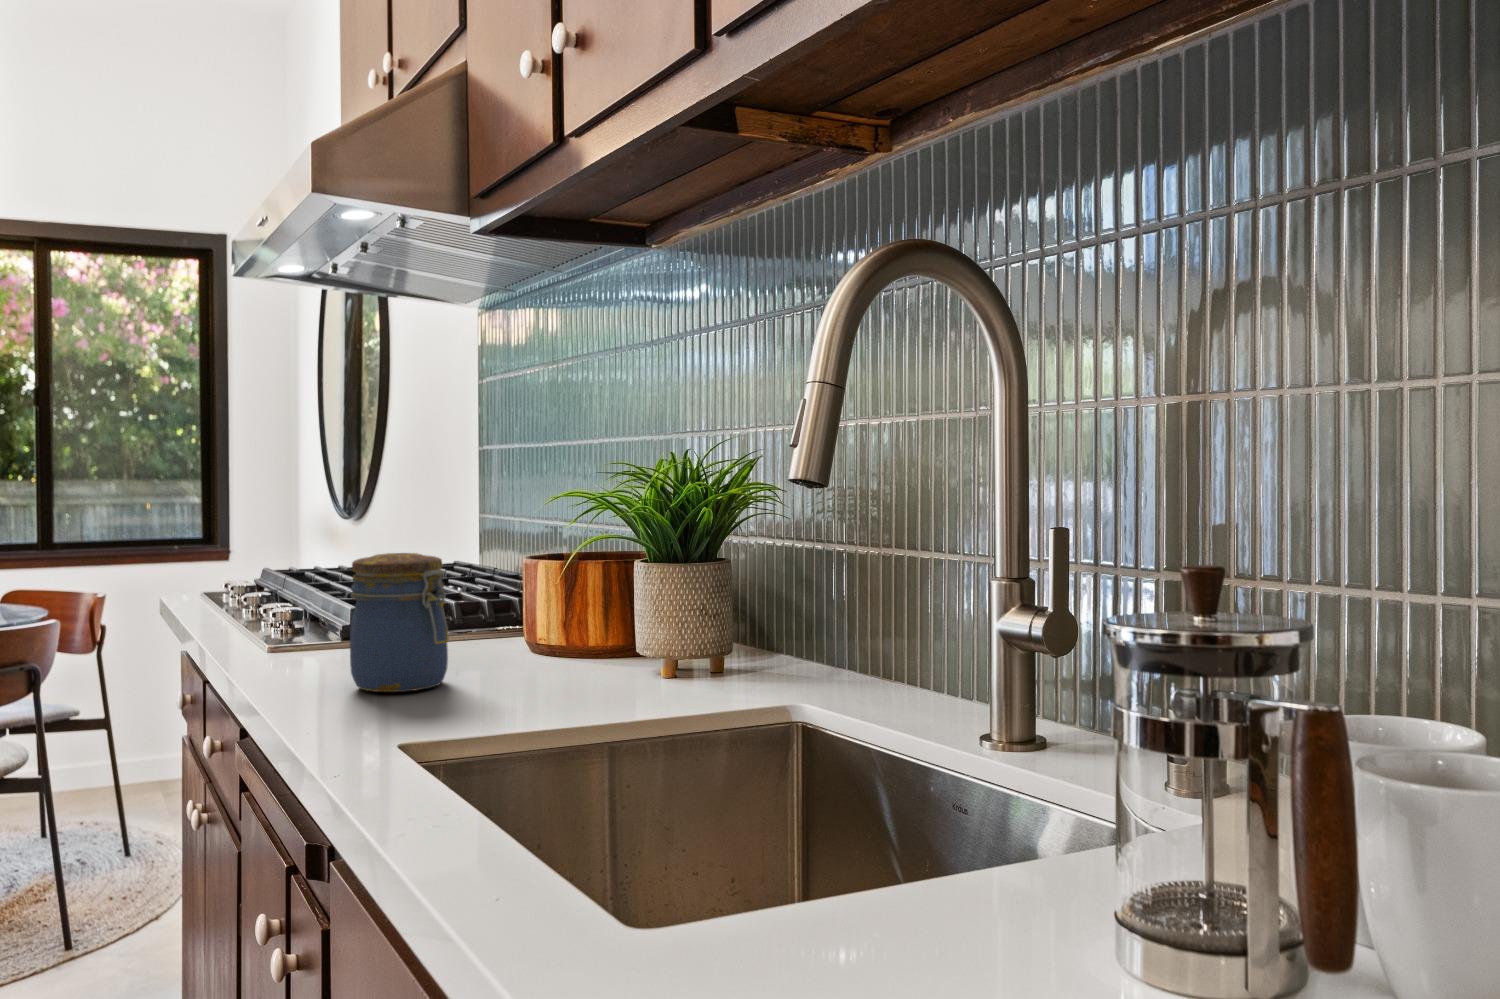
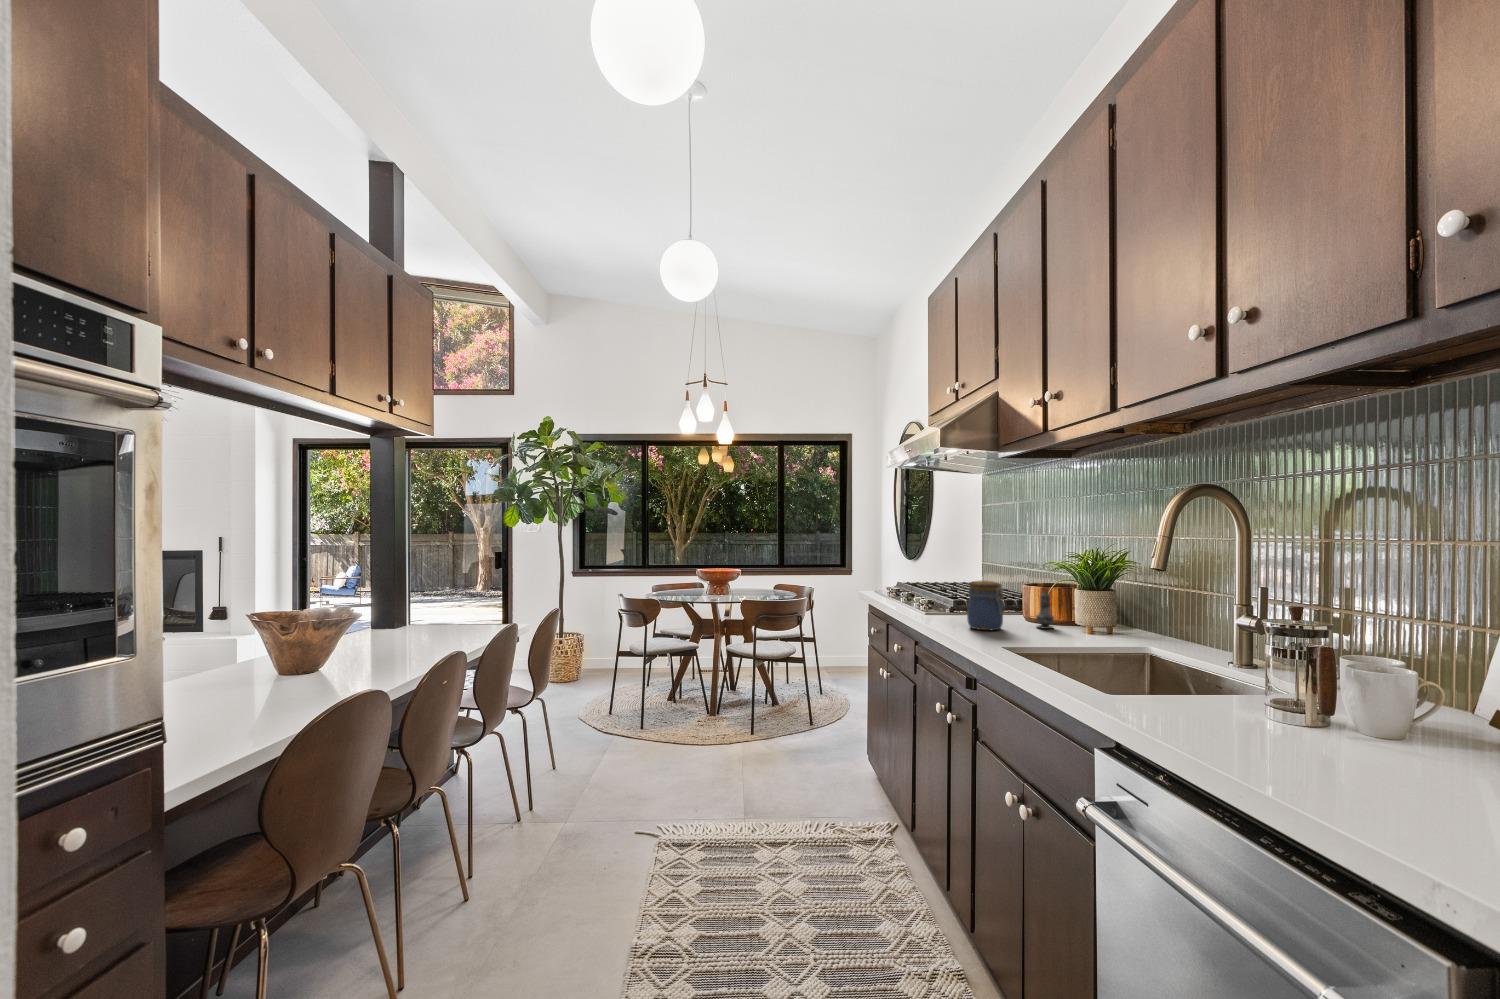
salt shaker: none [537,569,586,673] -> present [1036,591,1054,629]

